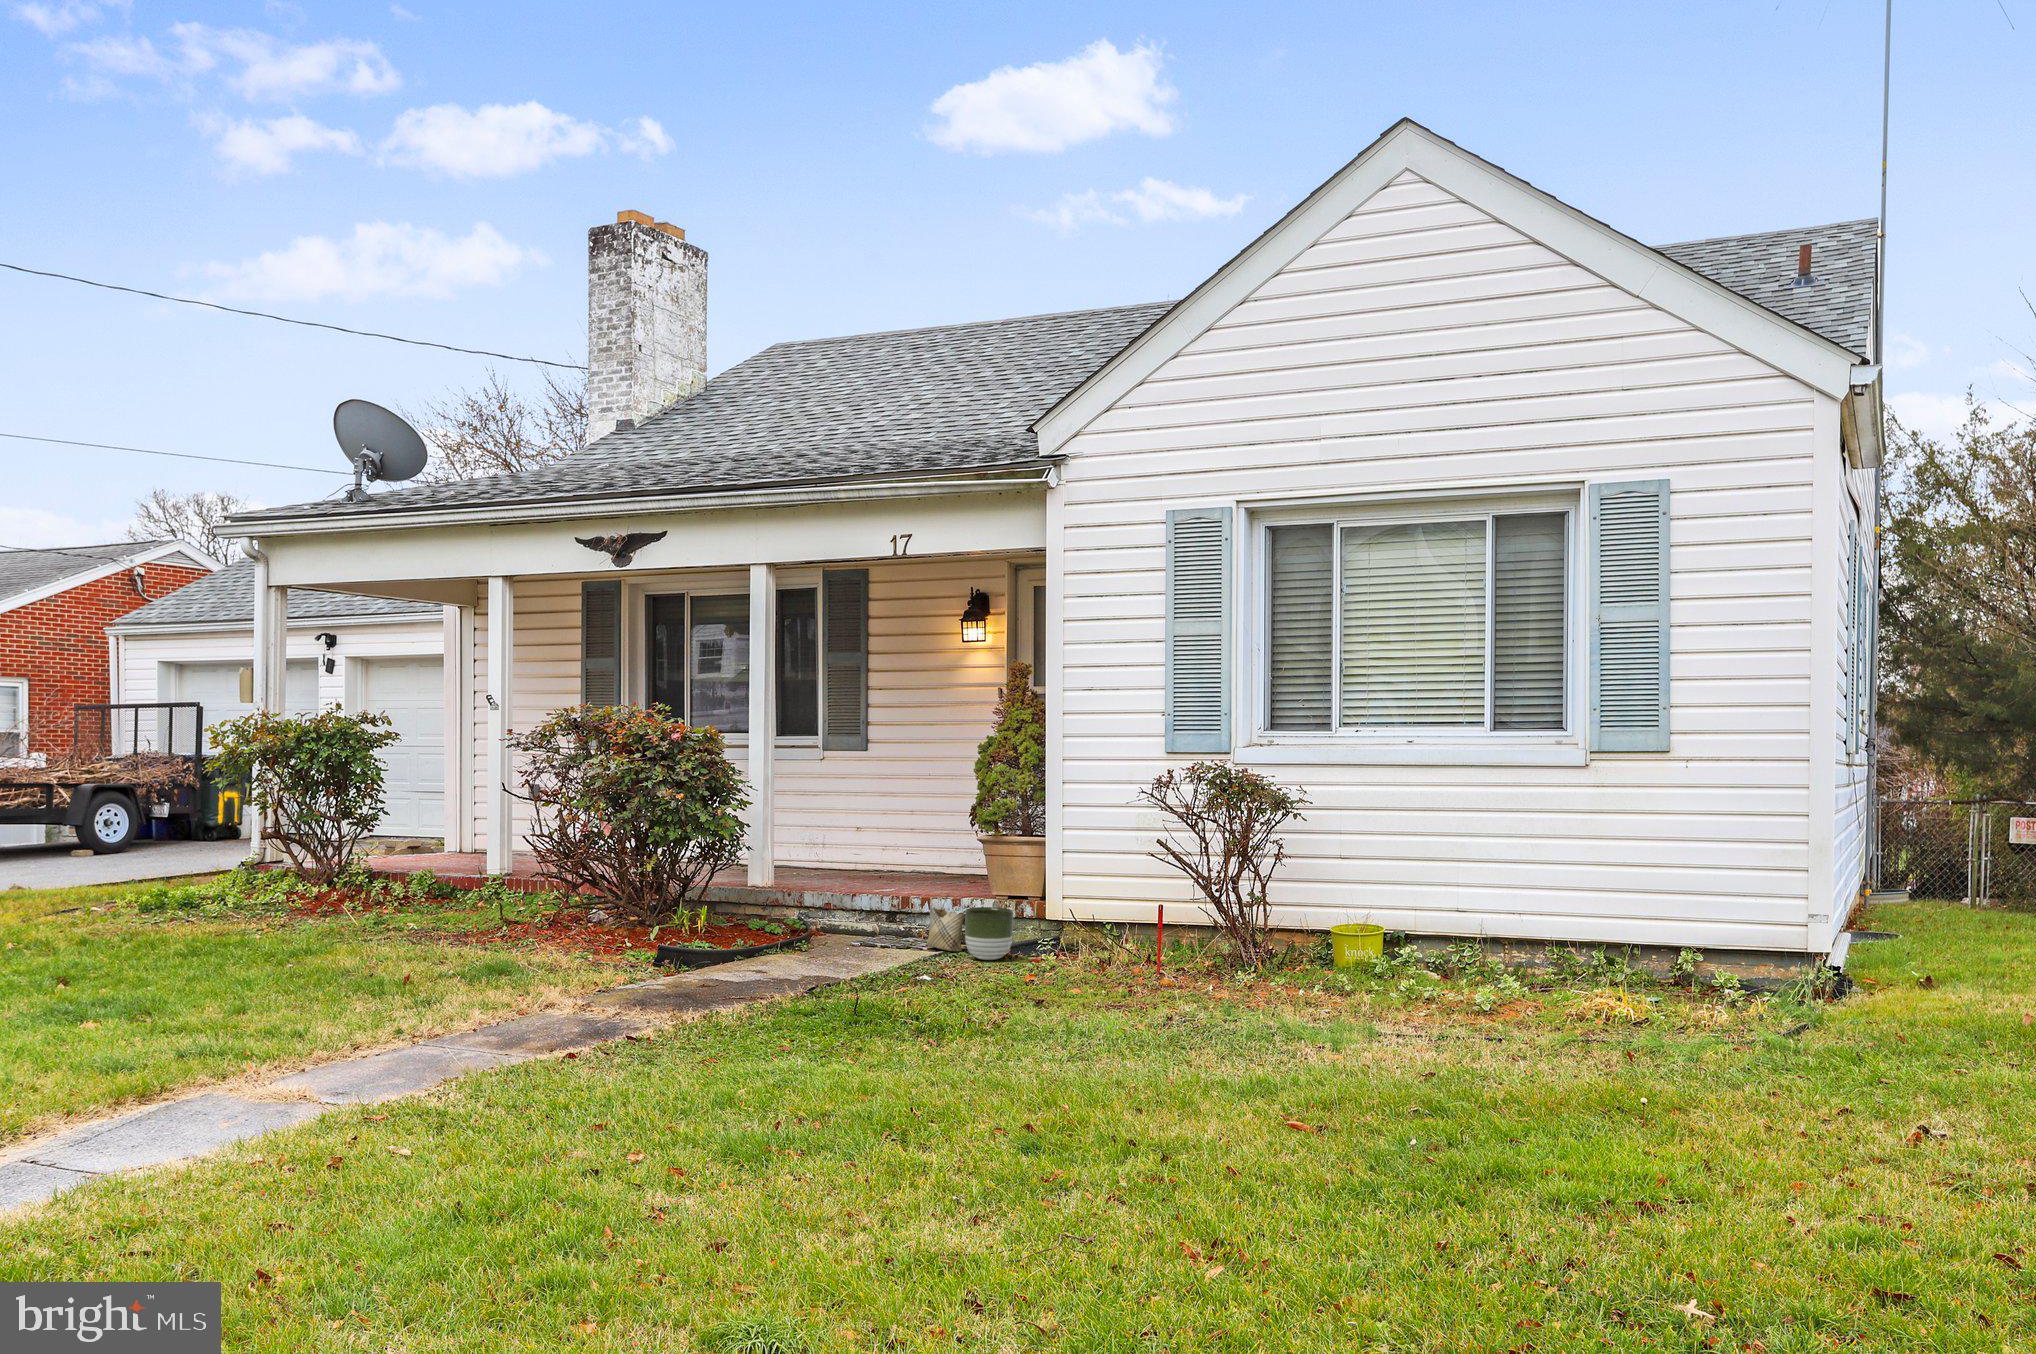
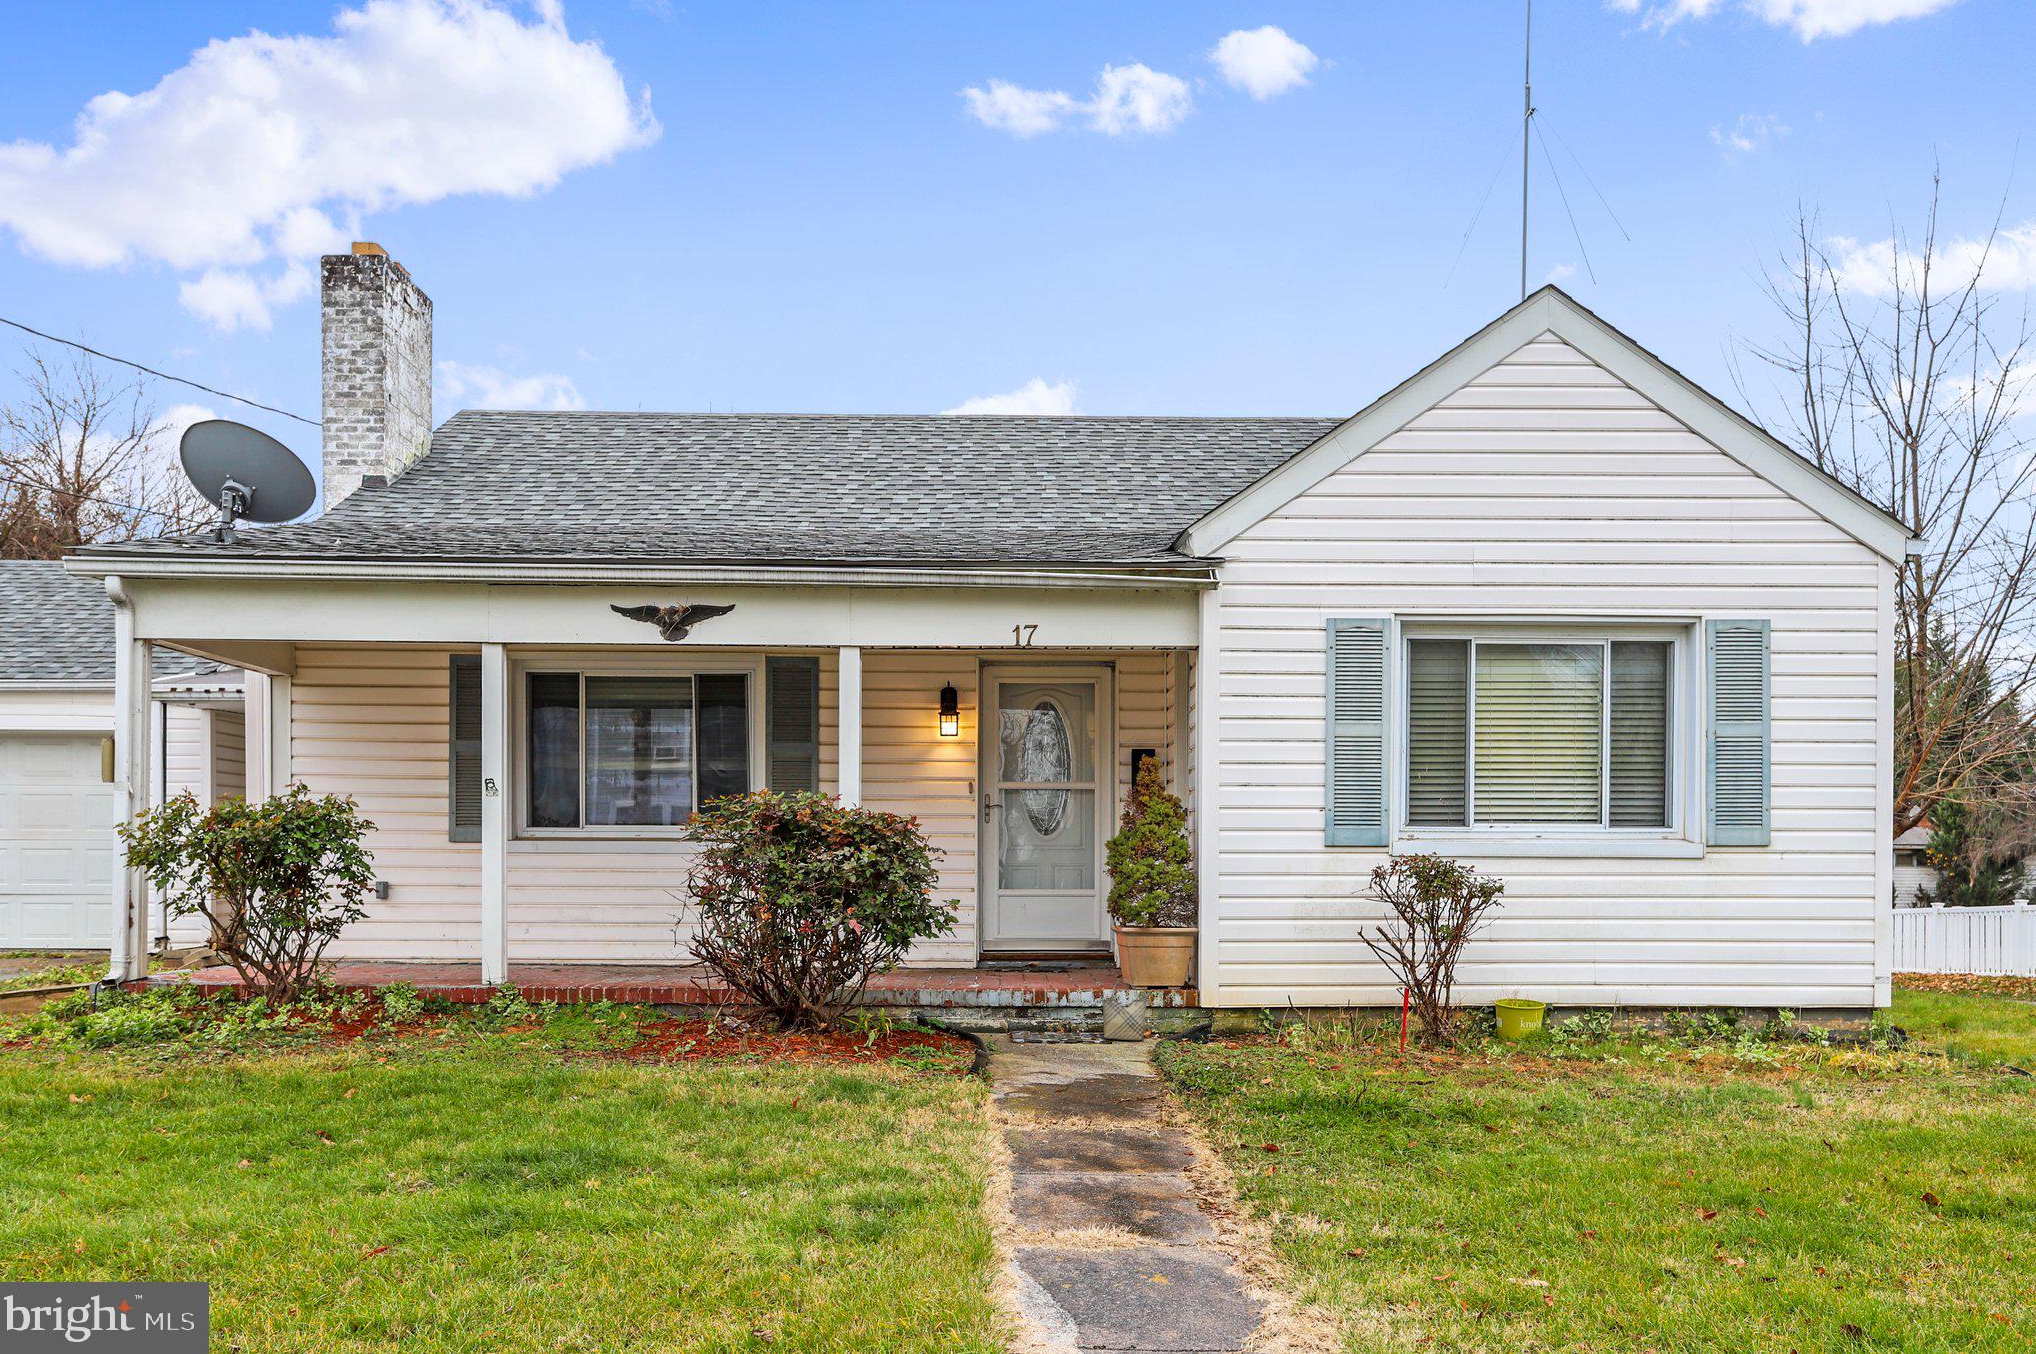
planter: present [965,907,1013,960] -> none [1175,990,1222,1044]

